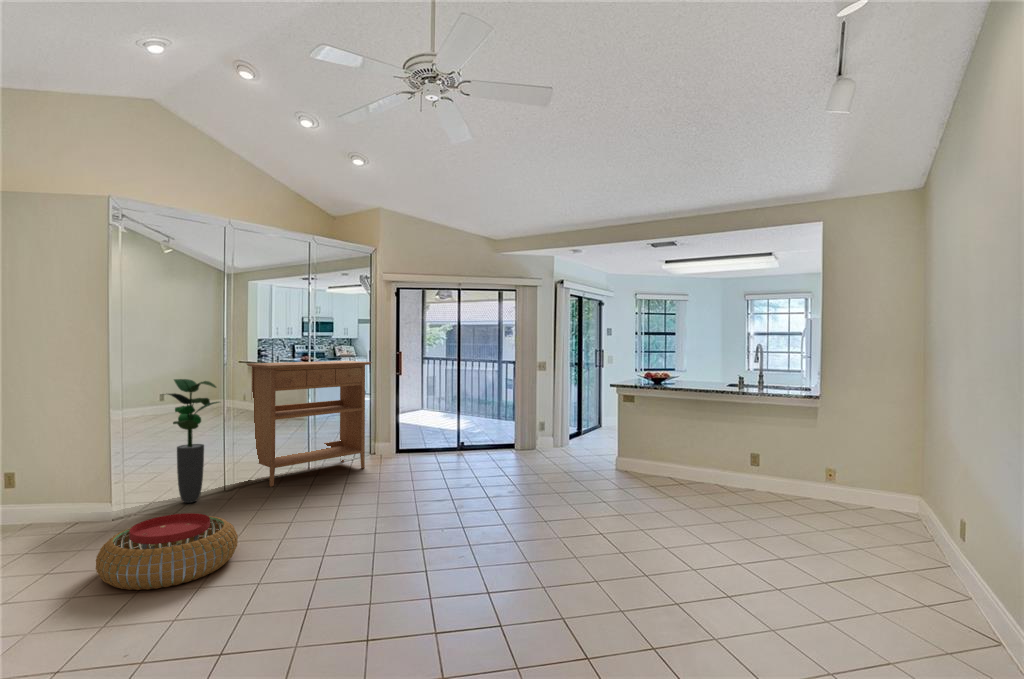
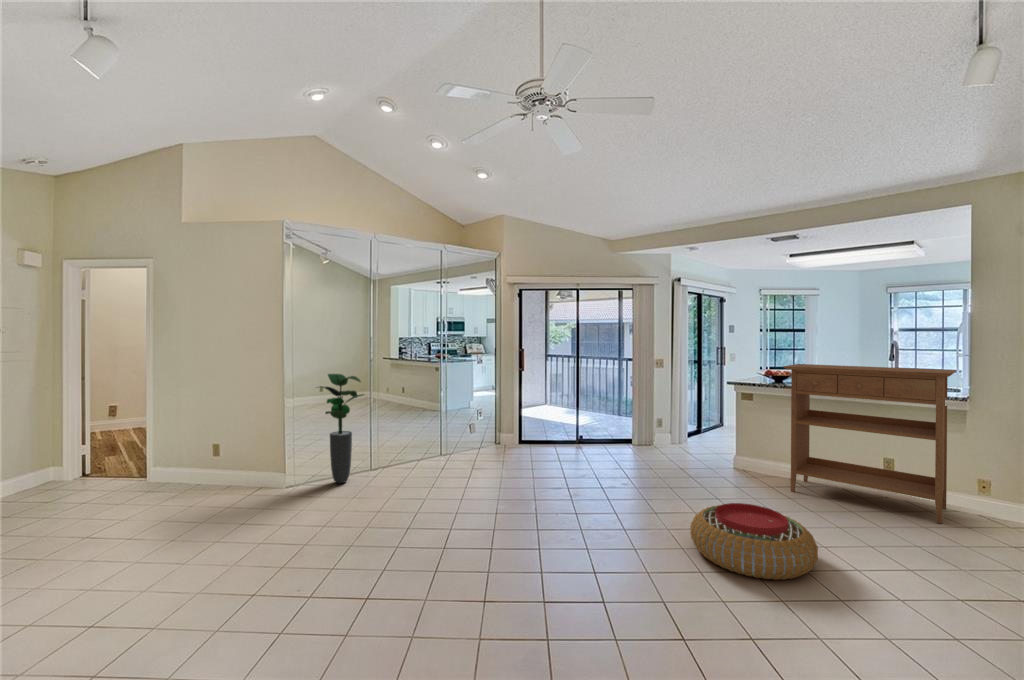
console table: present [247,361,372,487] -> present [783,364,957,524]
pouf: present [96,513,238,590] -> present [690,503,818,580]

